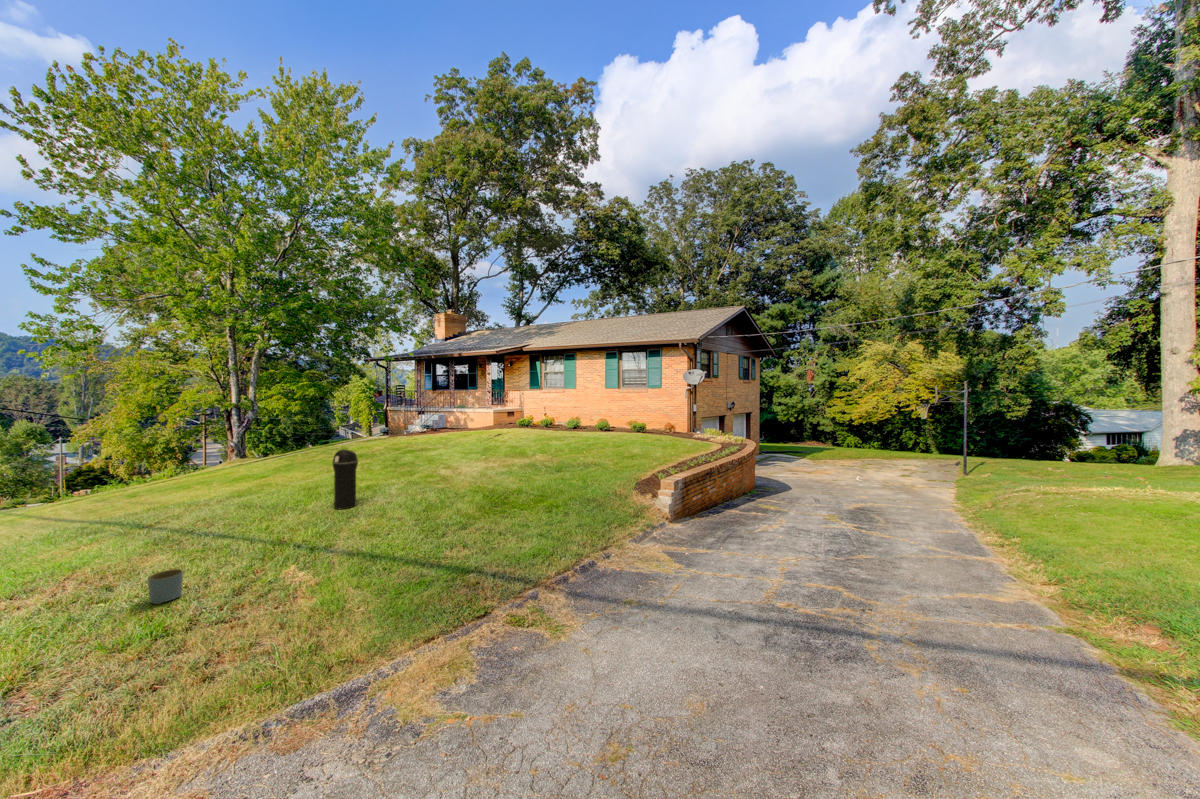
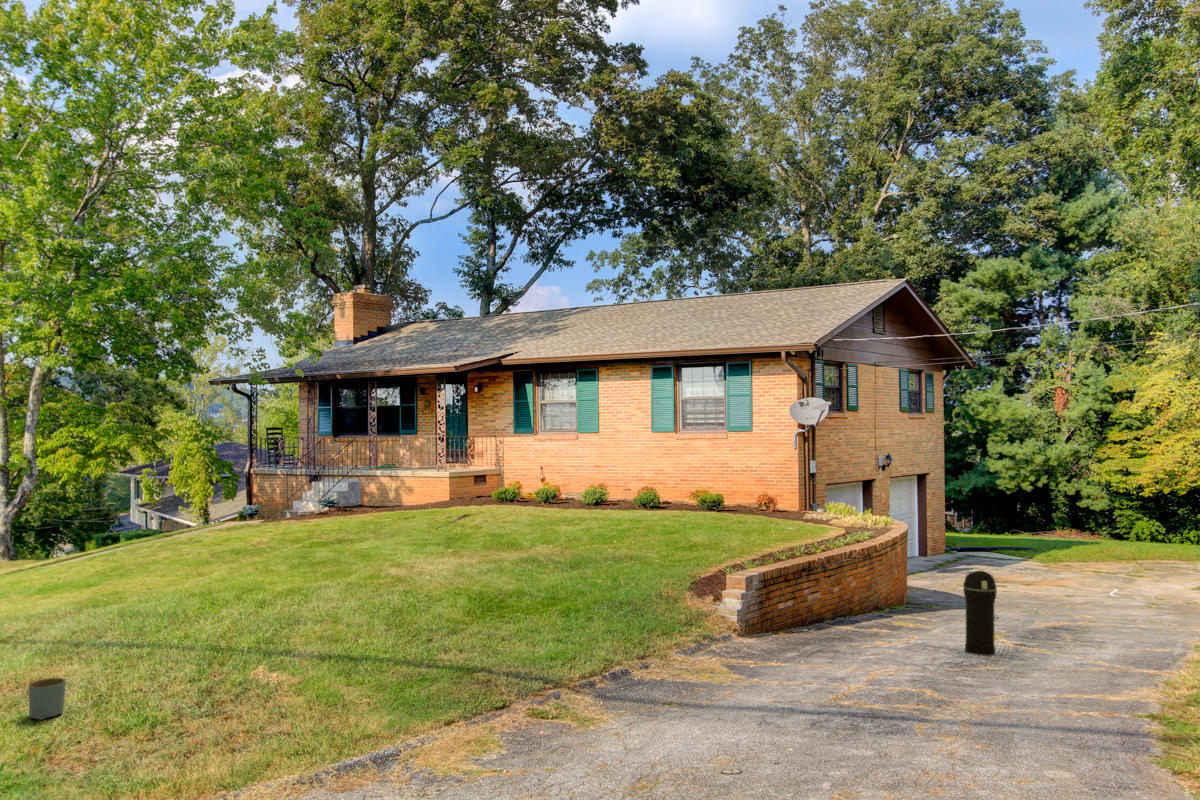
trash can: present [333,449,358,509] -> present [963,571,997,656]

